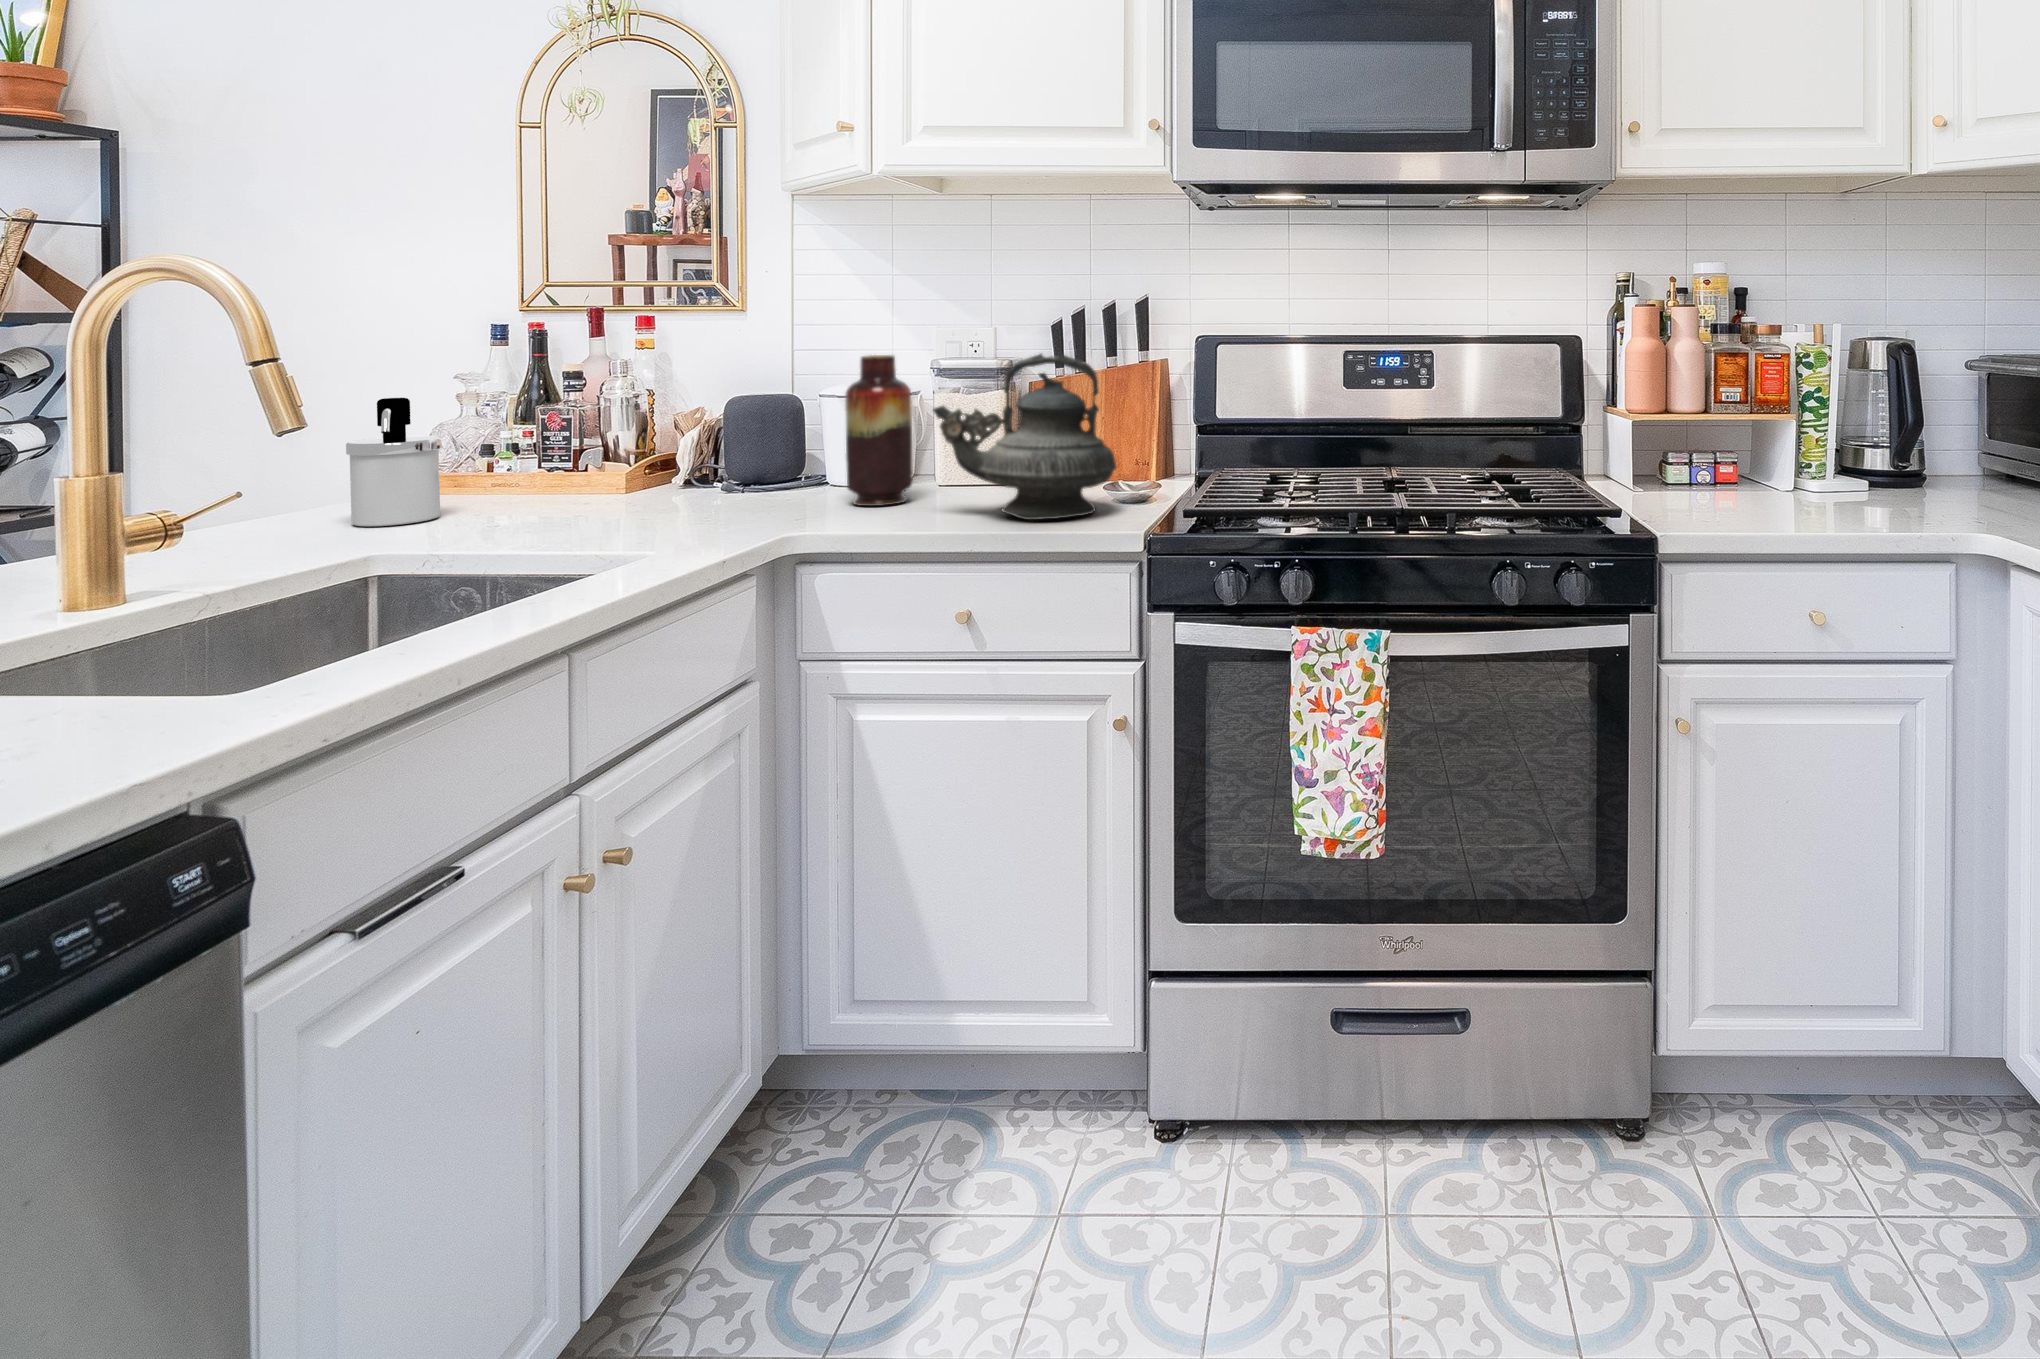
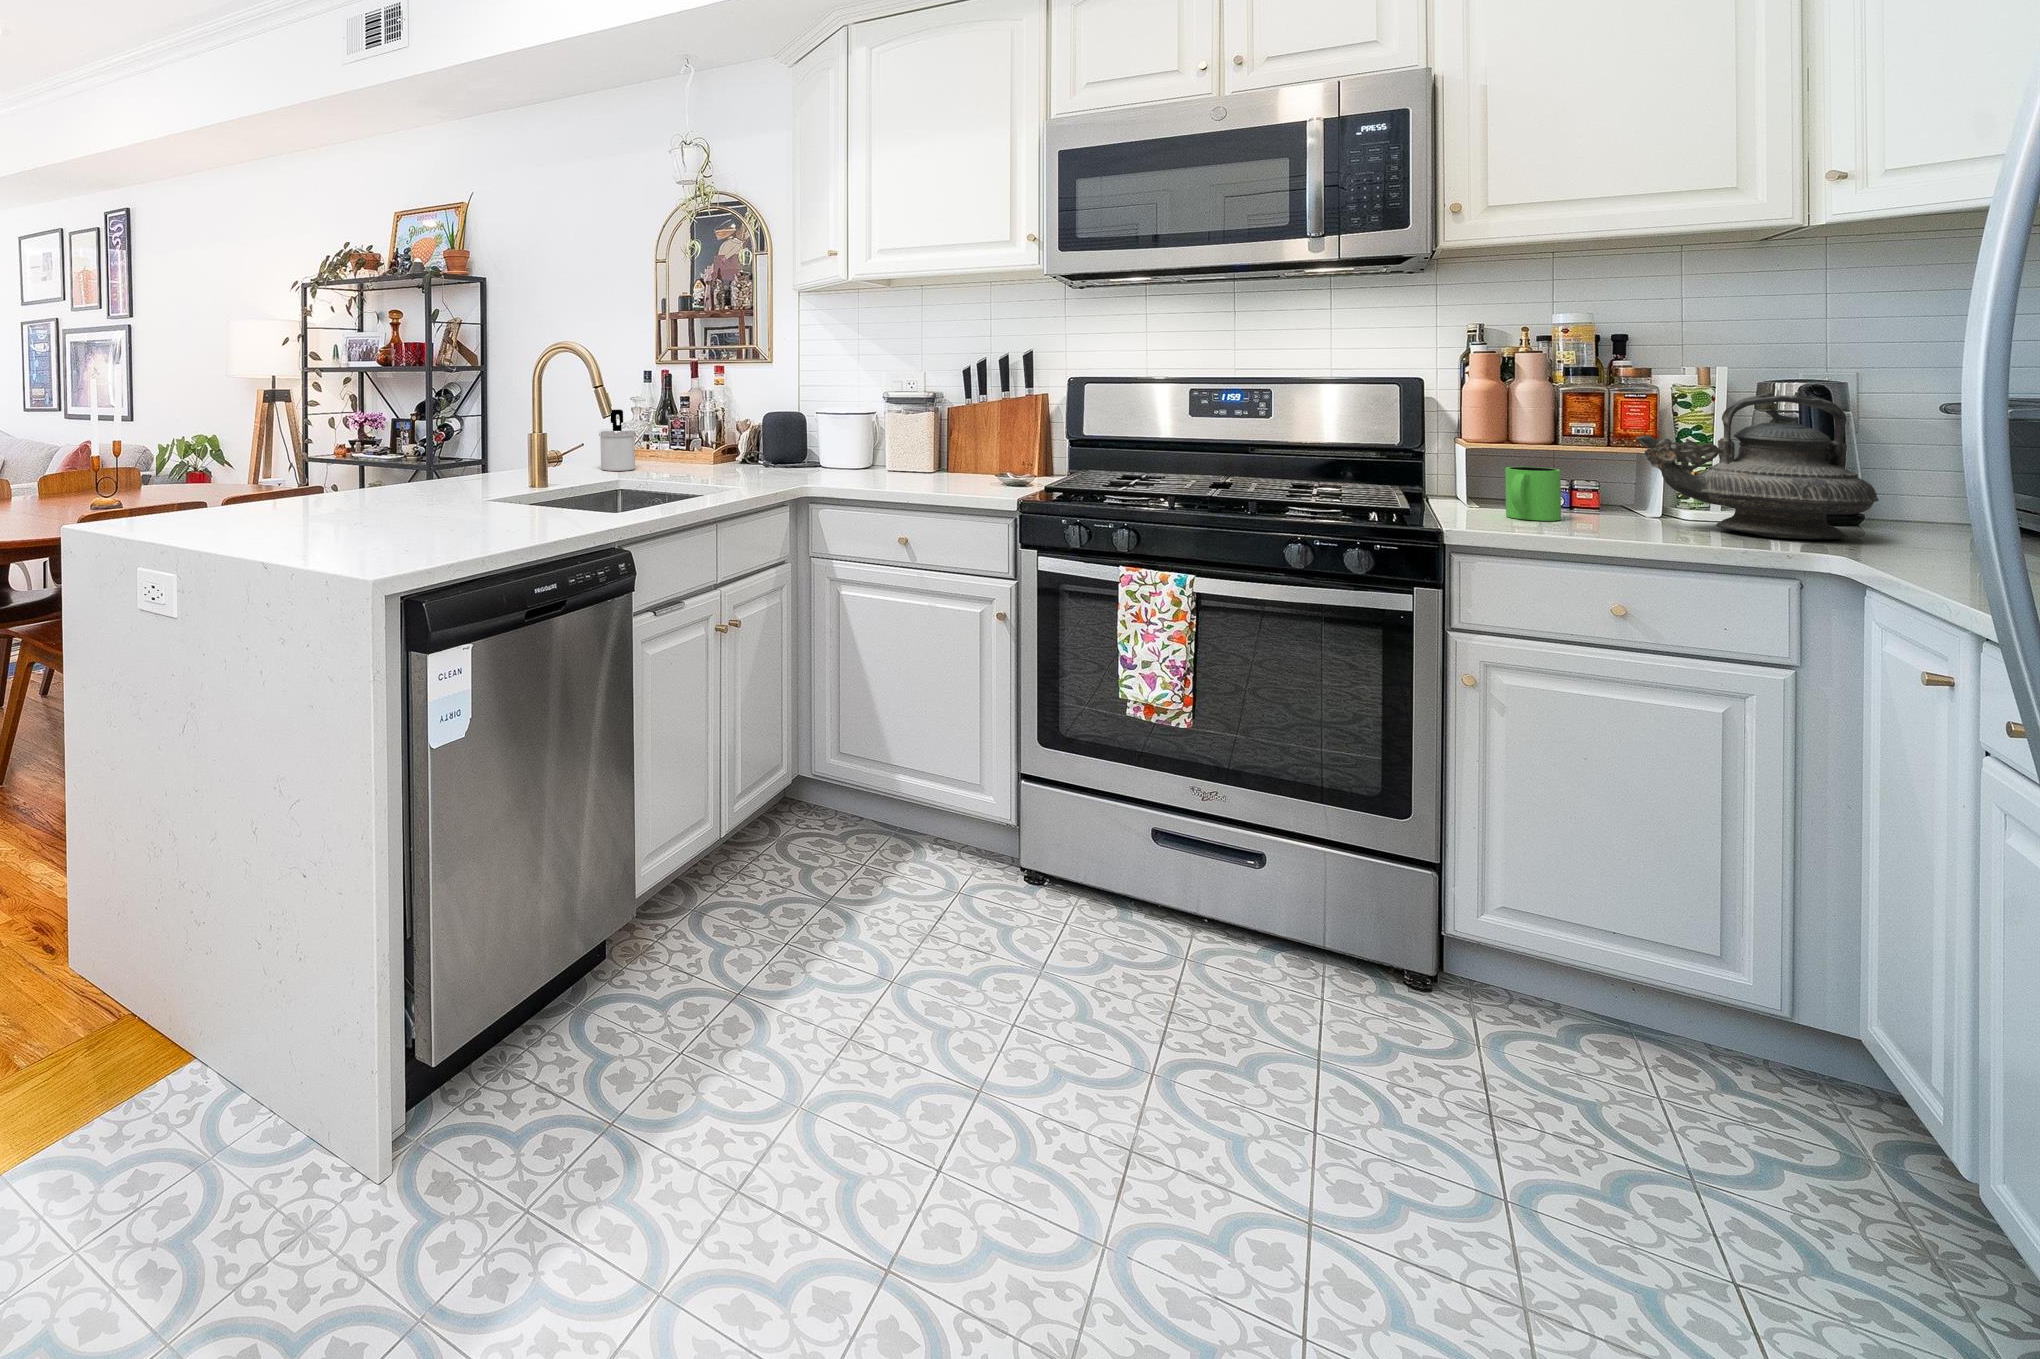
teapot: present [933,354,1117,520] -> present [1636,392,1879,539]
vase: present [845,355,913,506] -> none [832,390,871,478]
mug: none [1685,442,1735,508] -> present [1505,467,1561,521]

